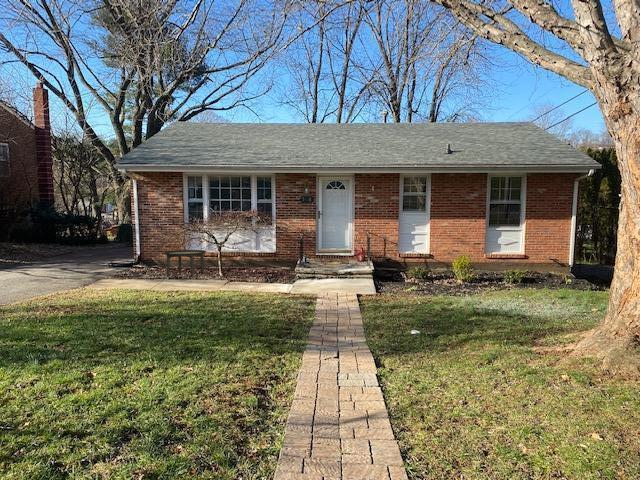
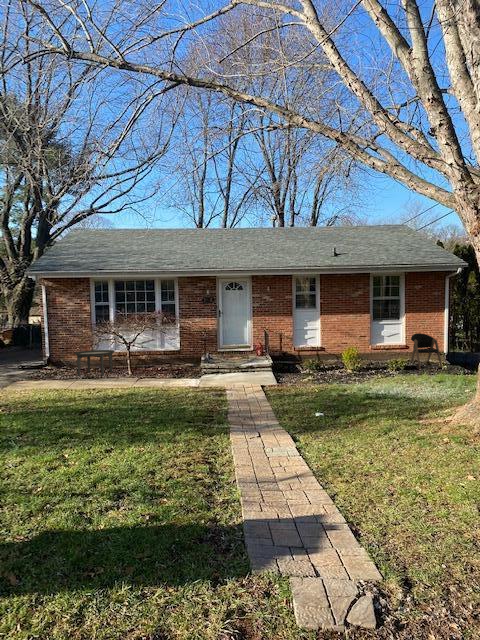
chair: none [531,242,569,282] -> present [410,333,442,368]

